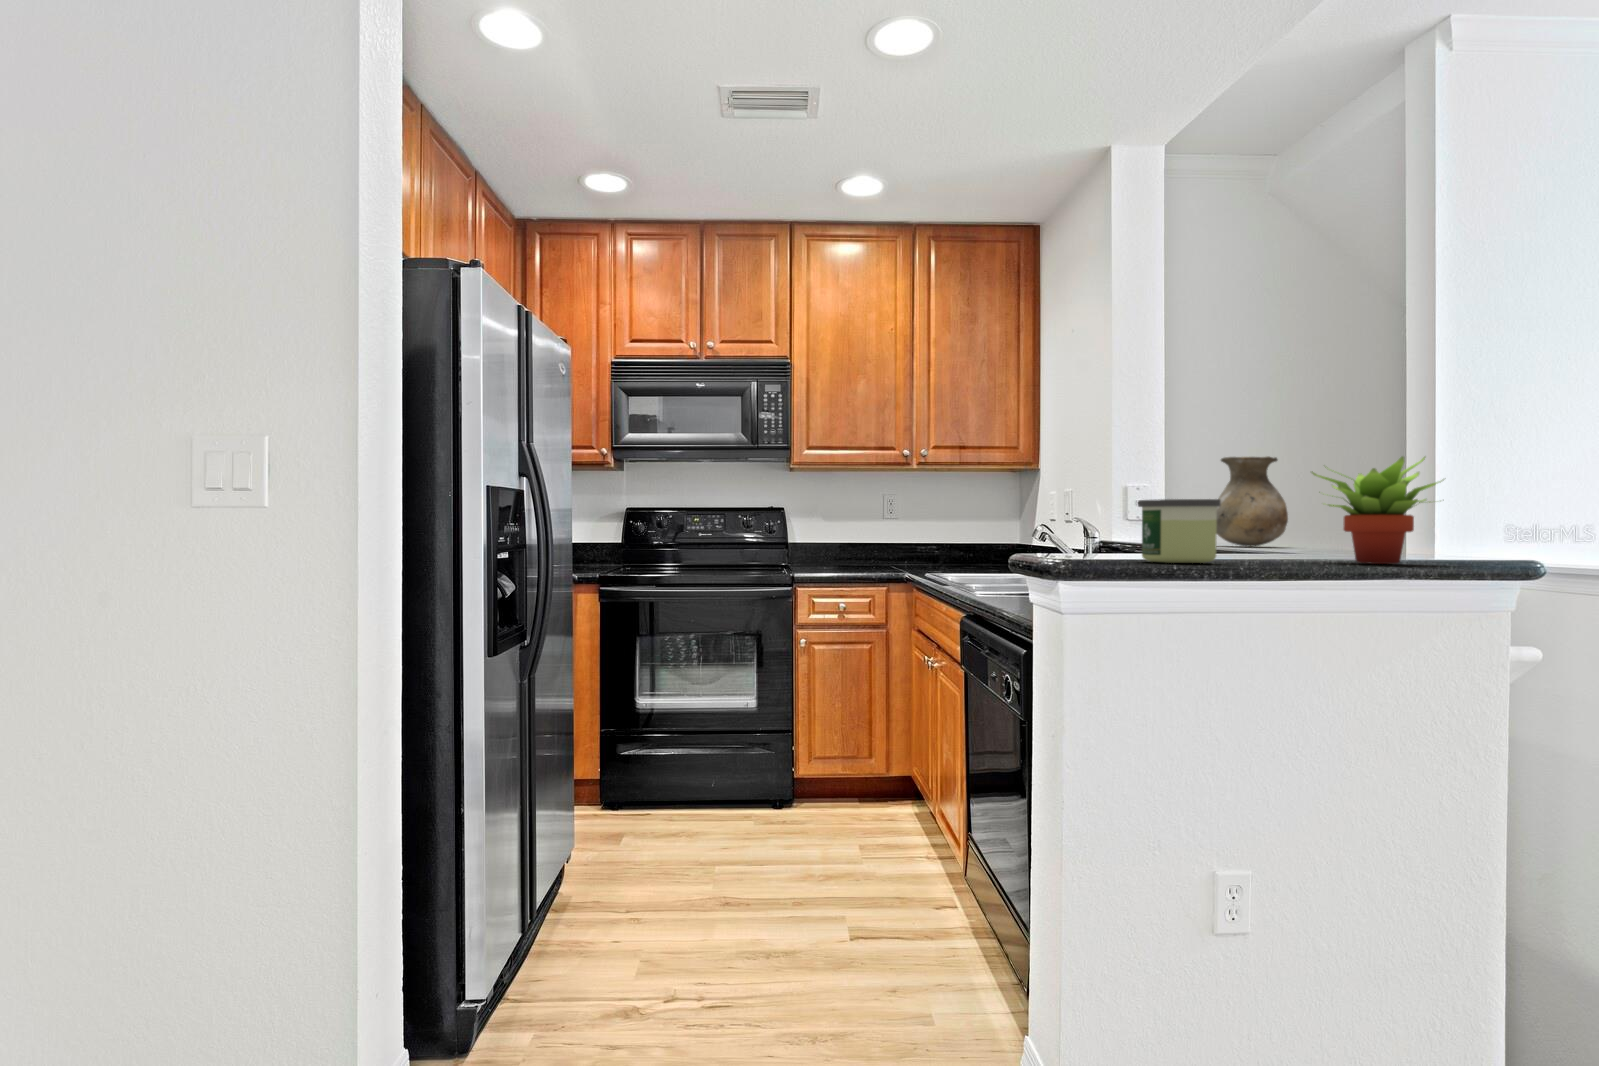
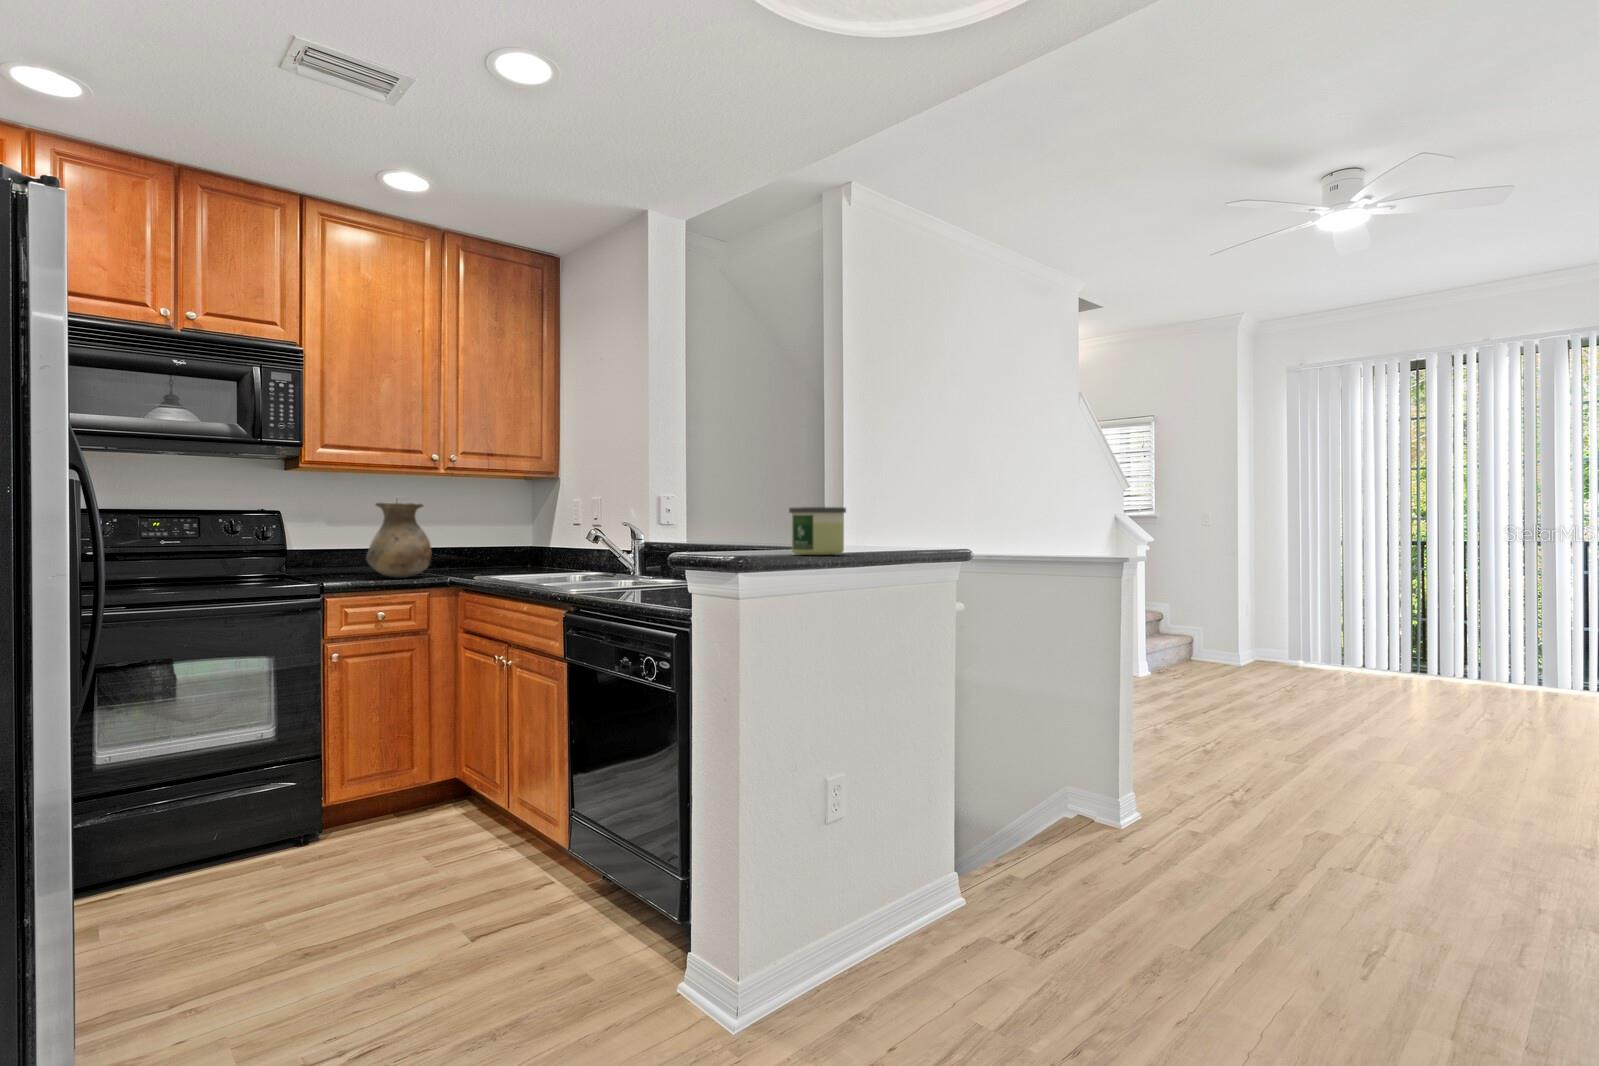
vase: present [1216,456,1288,546] -> present [366,503,431,578]
succulent plant: present [1312,456,1442,564] -> none [877,480,950,552]

